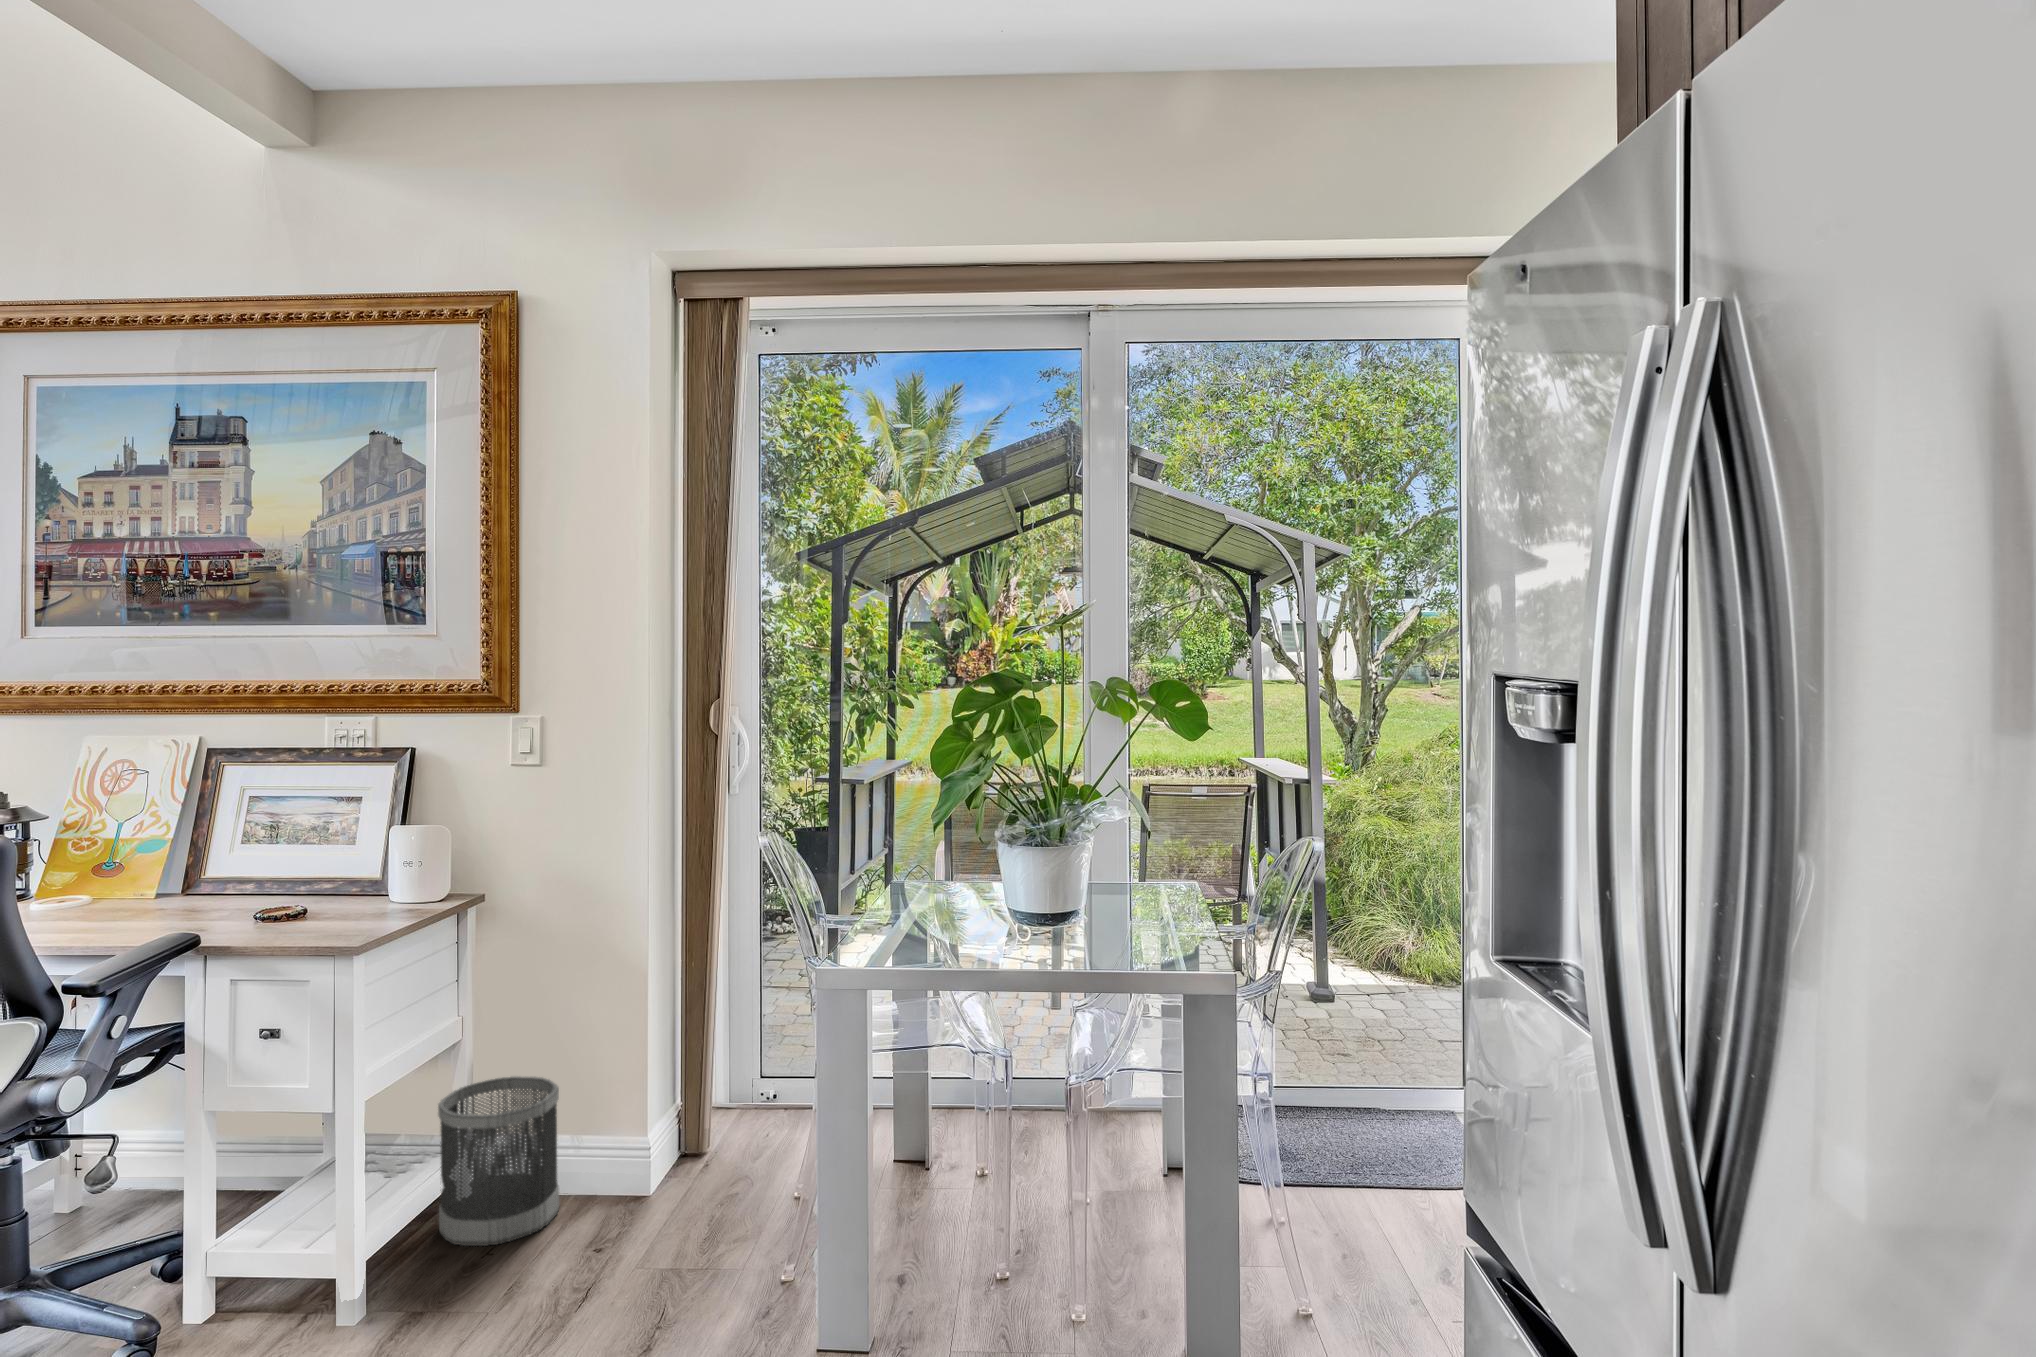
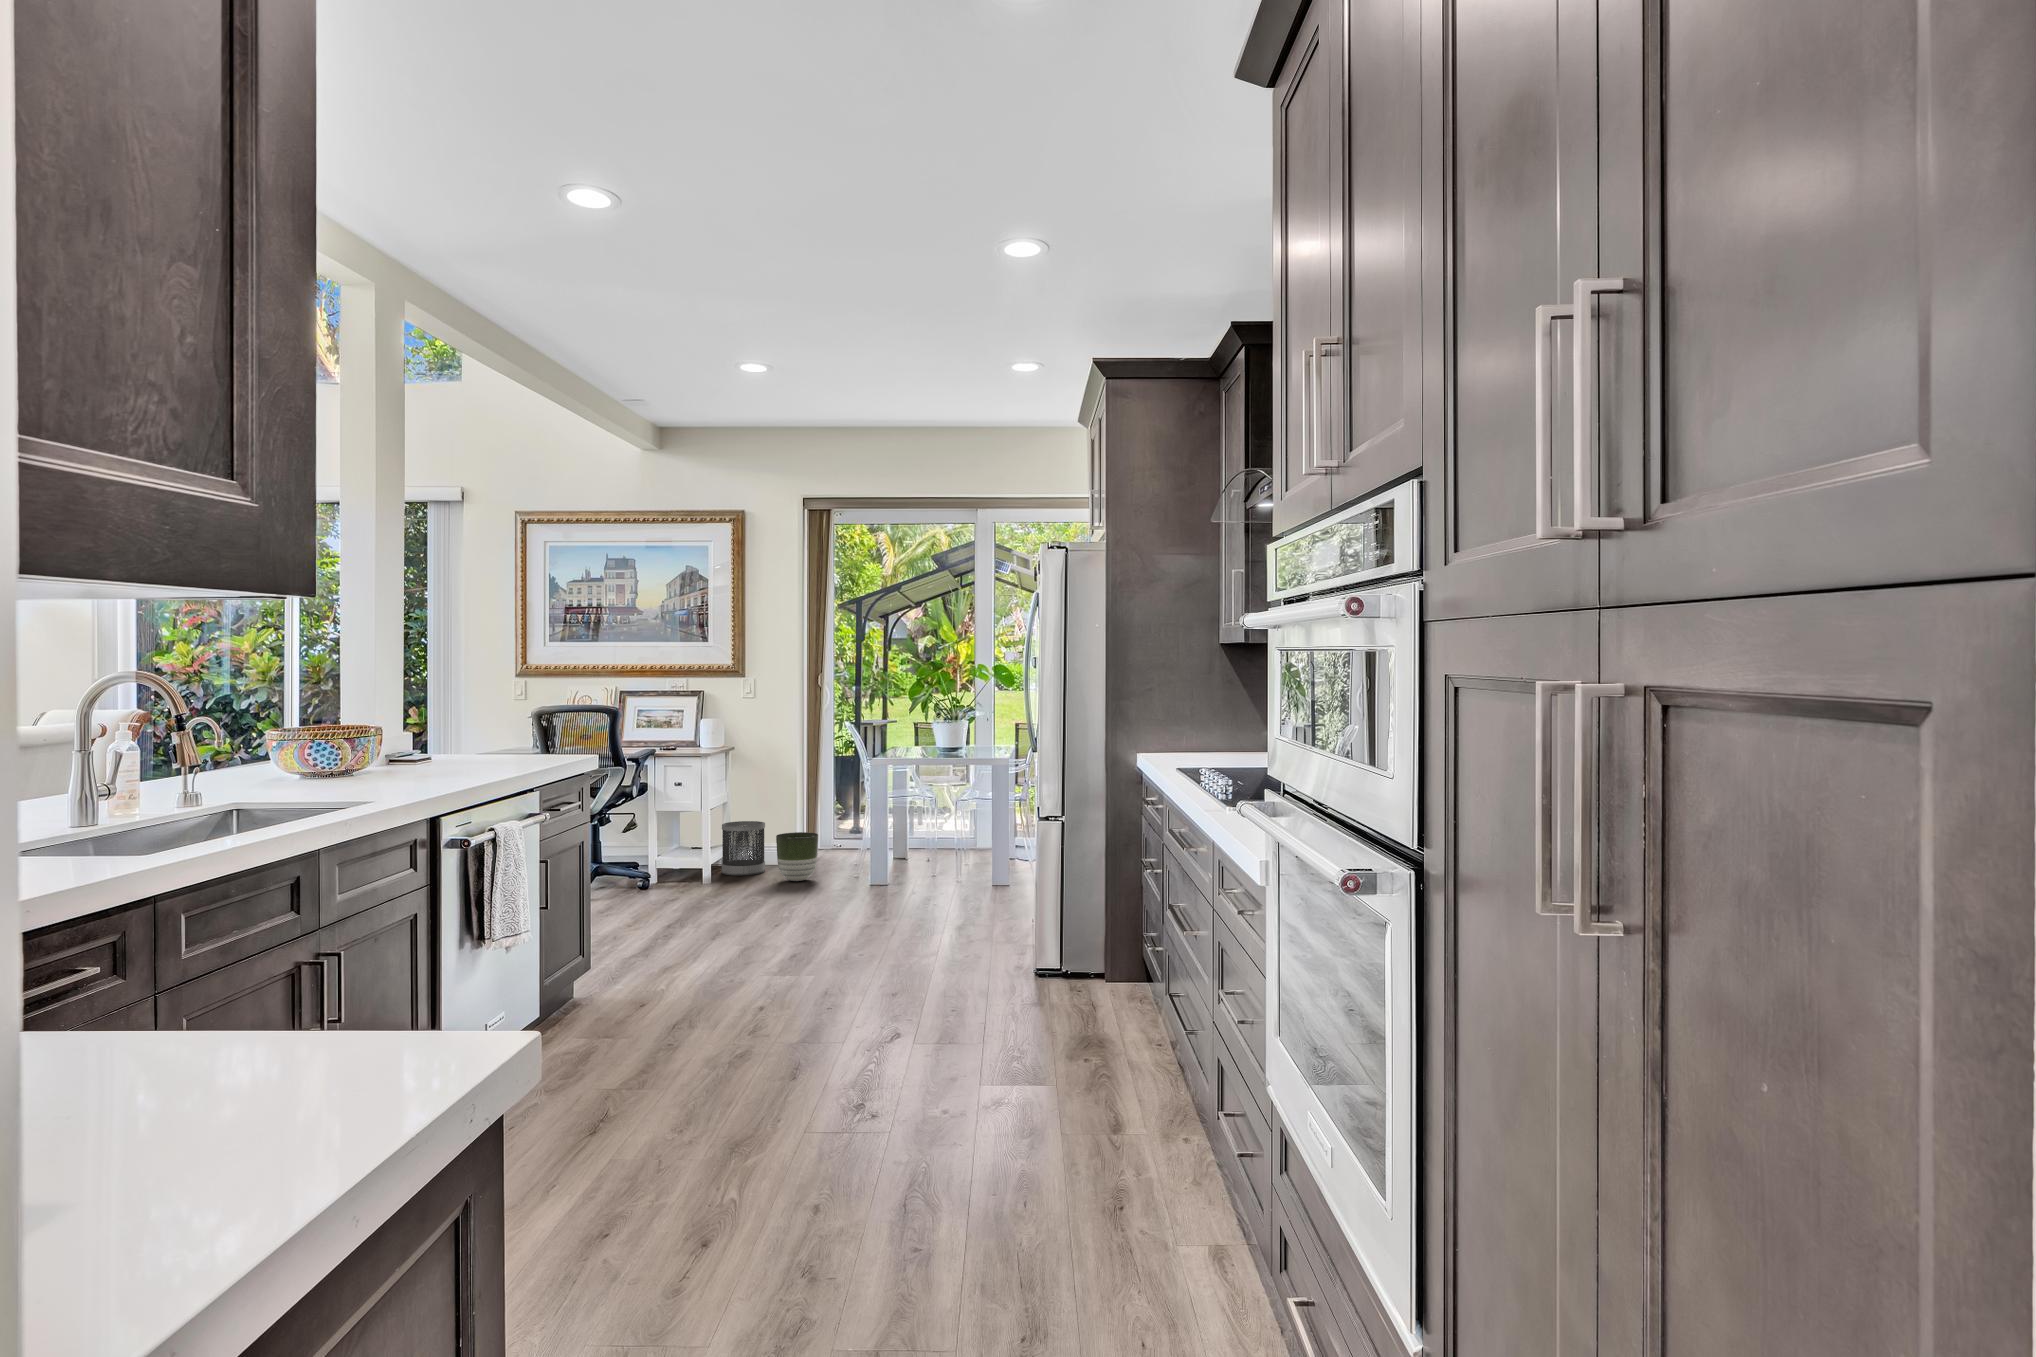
planter: none [555,1140,676,1299] -> present [776,832,818,881]

